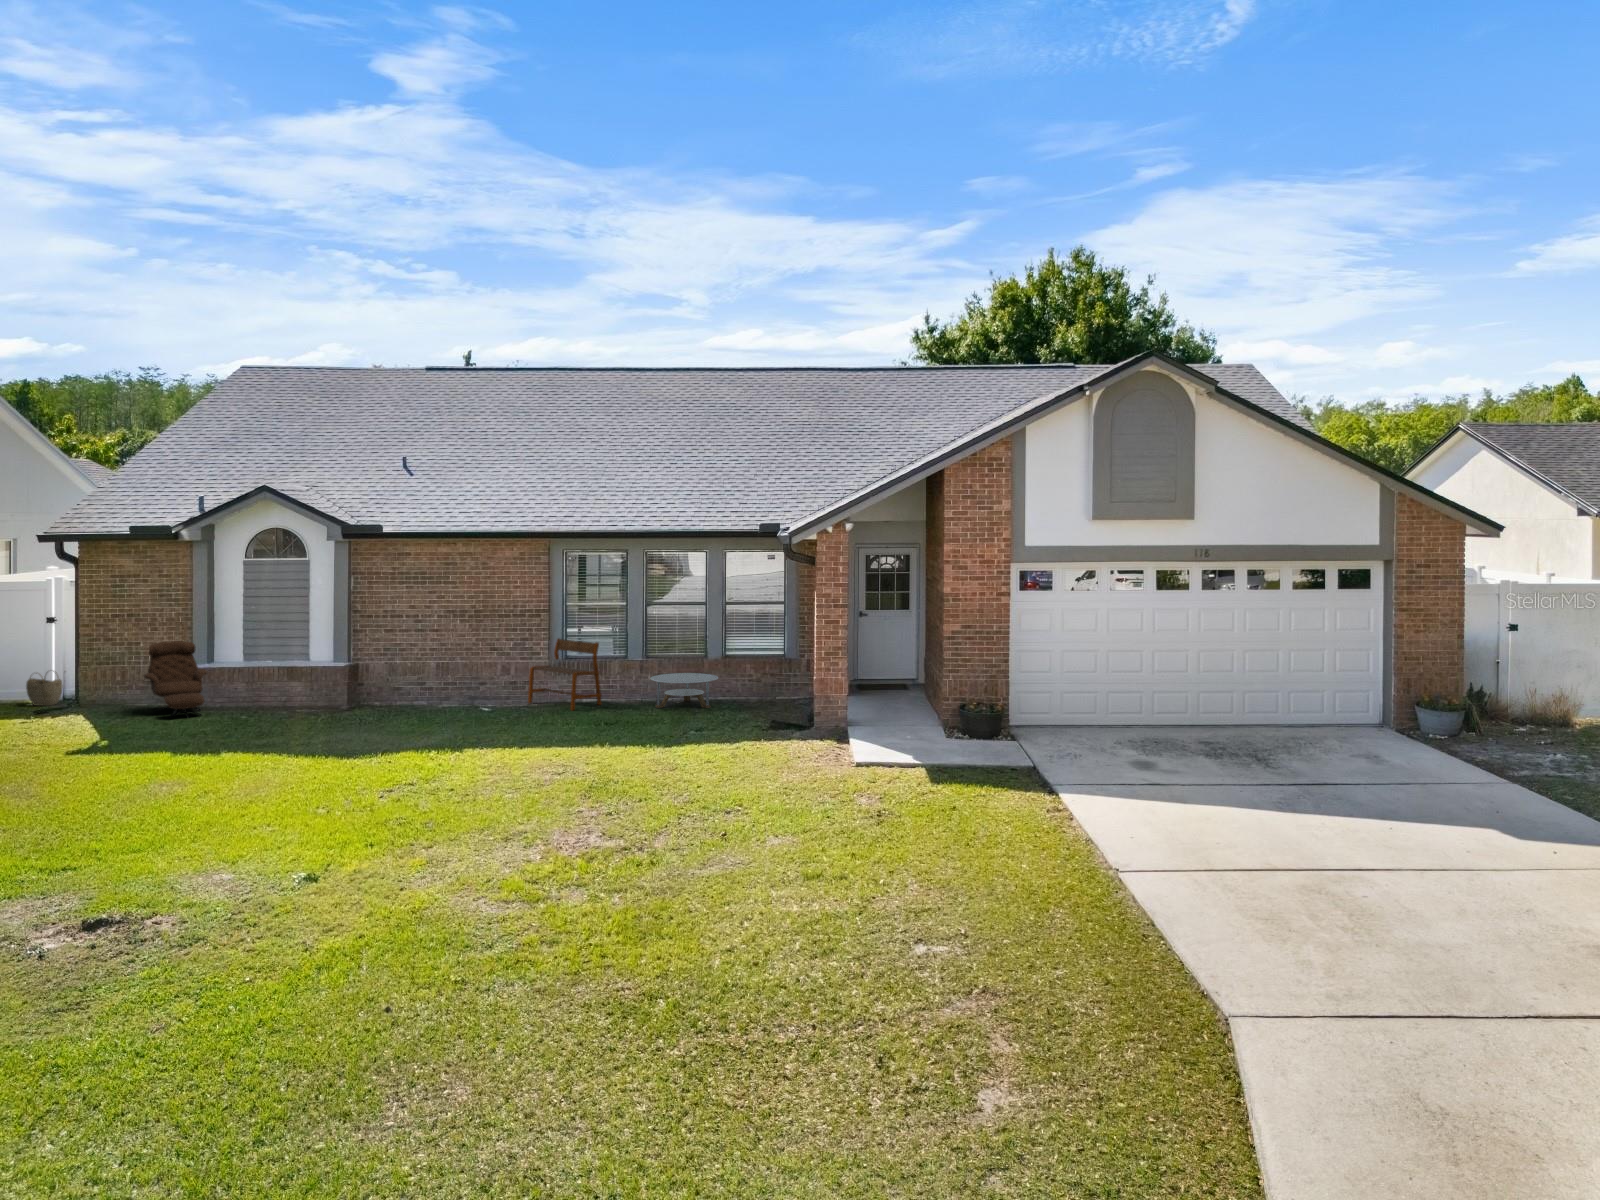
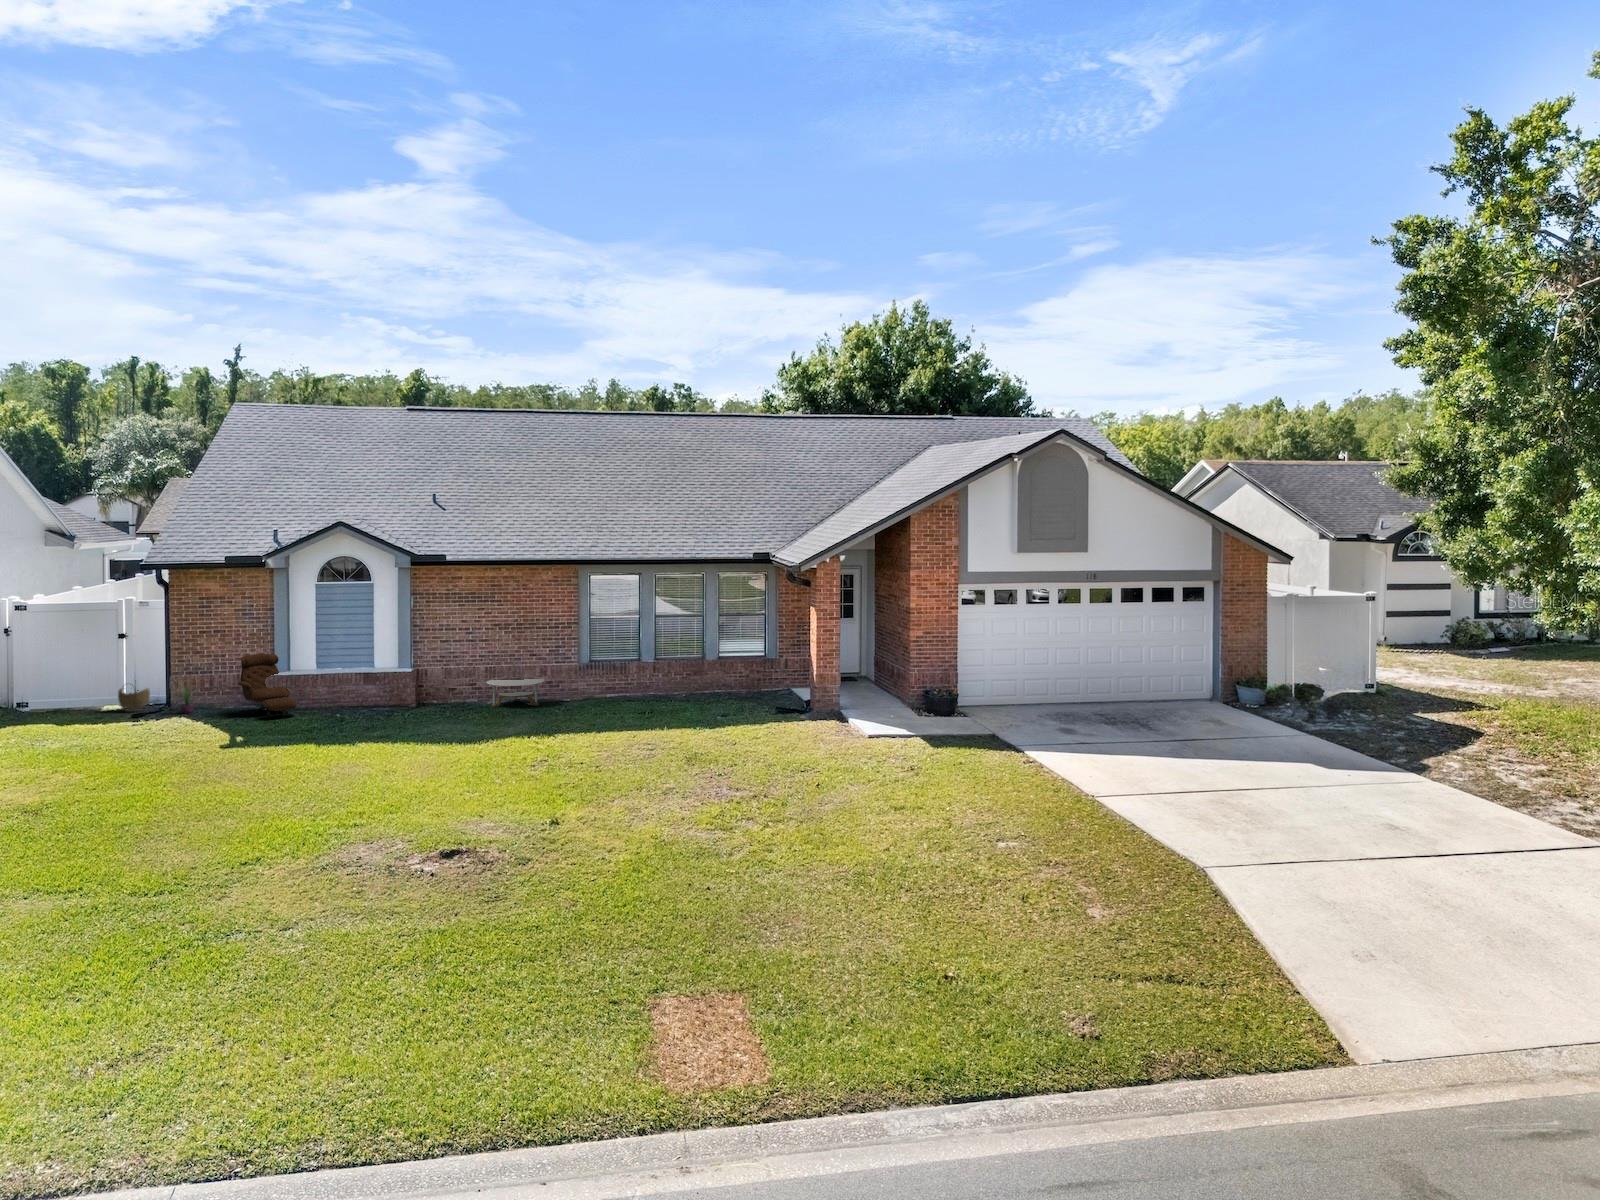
bench: present [528,638,602,710] -> none [566,646,628,704]
decorative plant: none [73,673,117,709] -> present [180,682,194,714]
round table: present [650,673,718,708] -> present [486,679,545,707]

